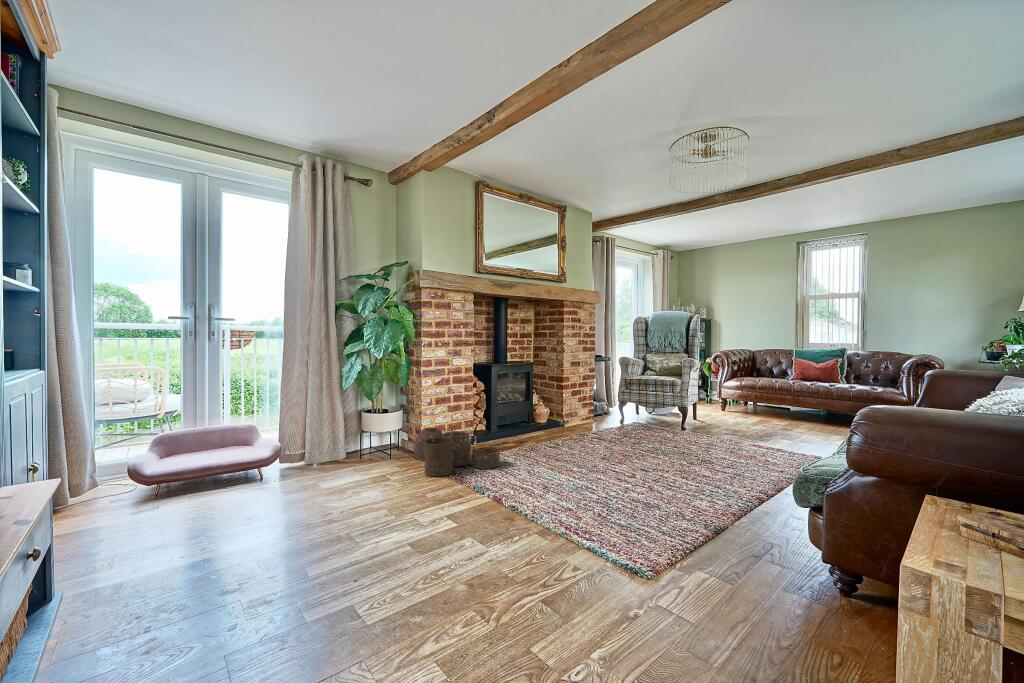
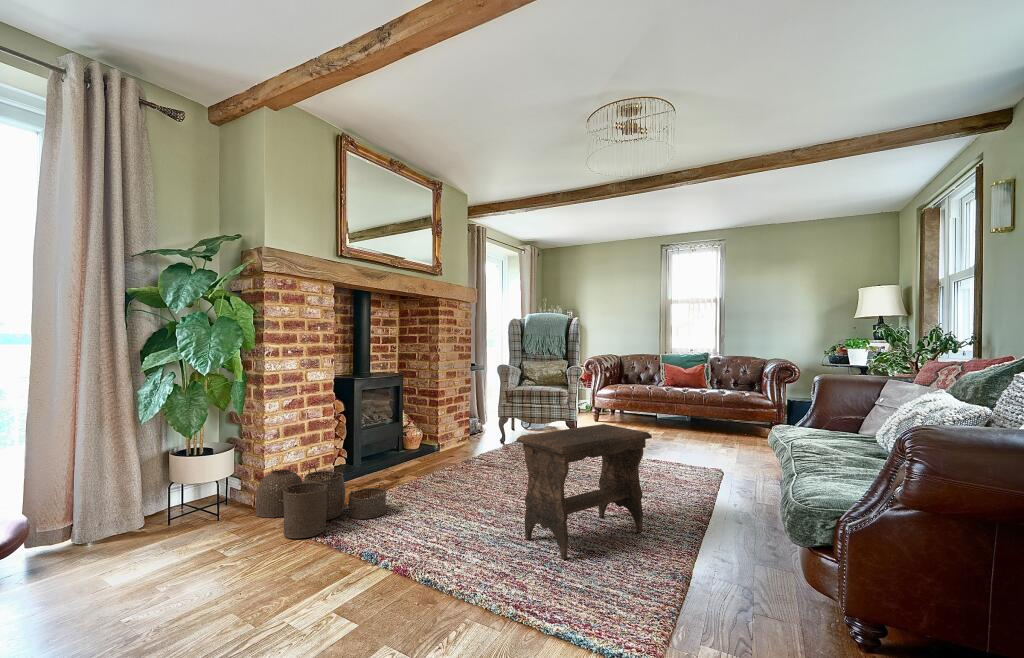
footstool: none [587,409,717,520] -> present [517,424,652,560]

